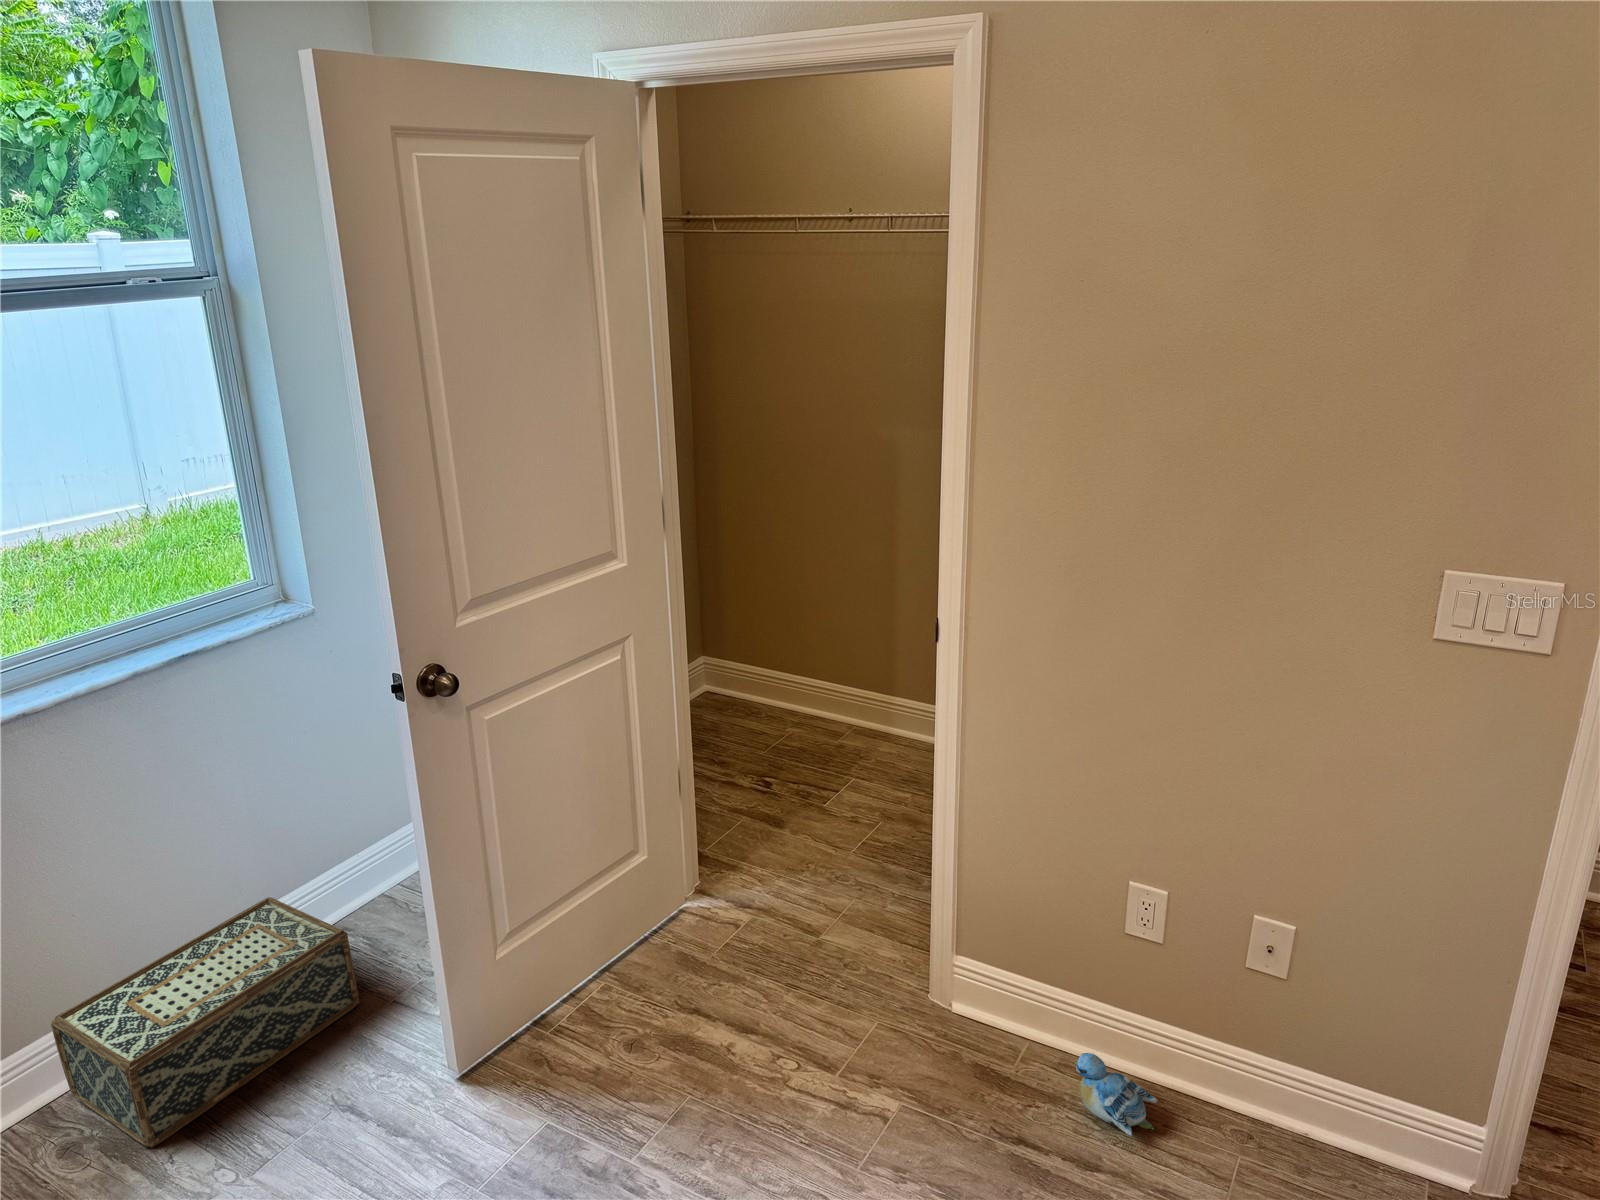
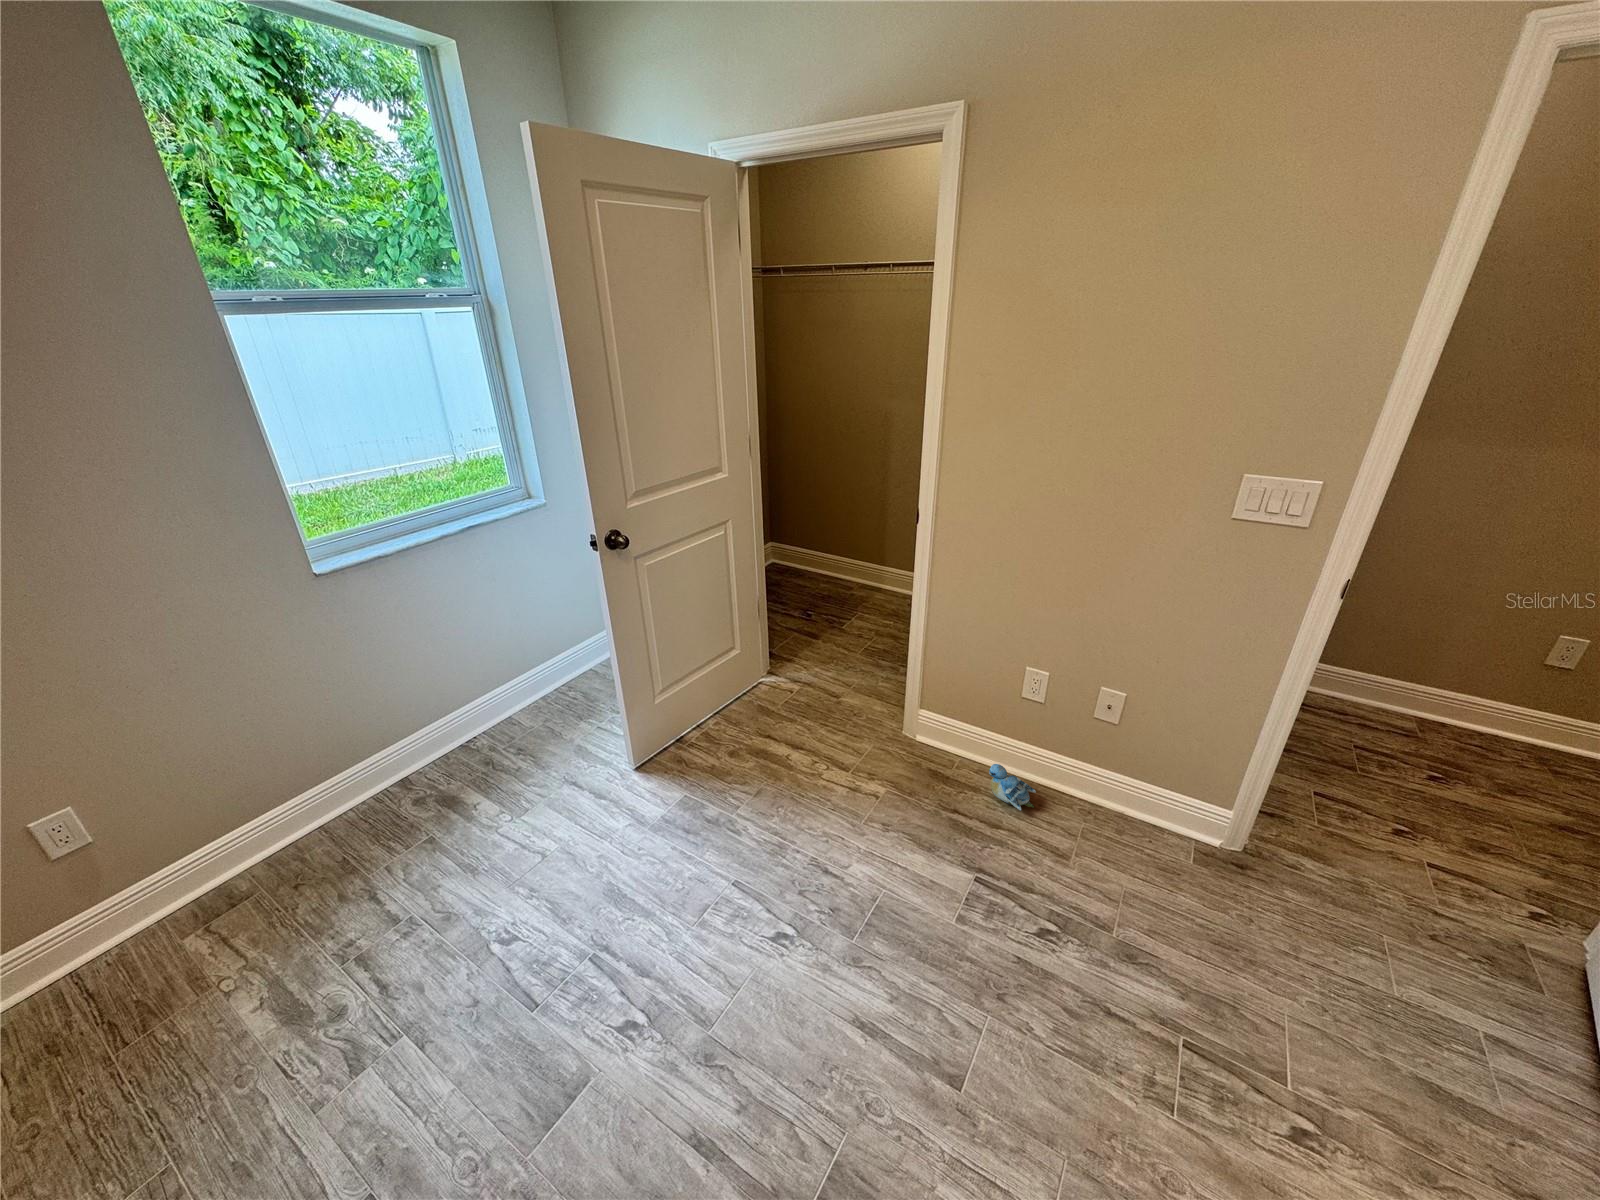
woven basket: present [51,897,359,1148] -> none [406,668,579,801]

